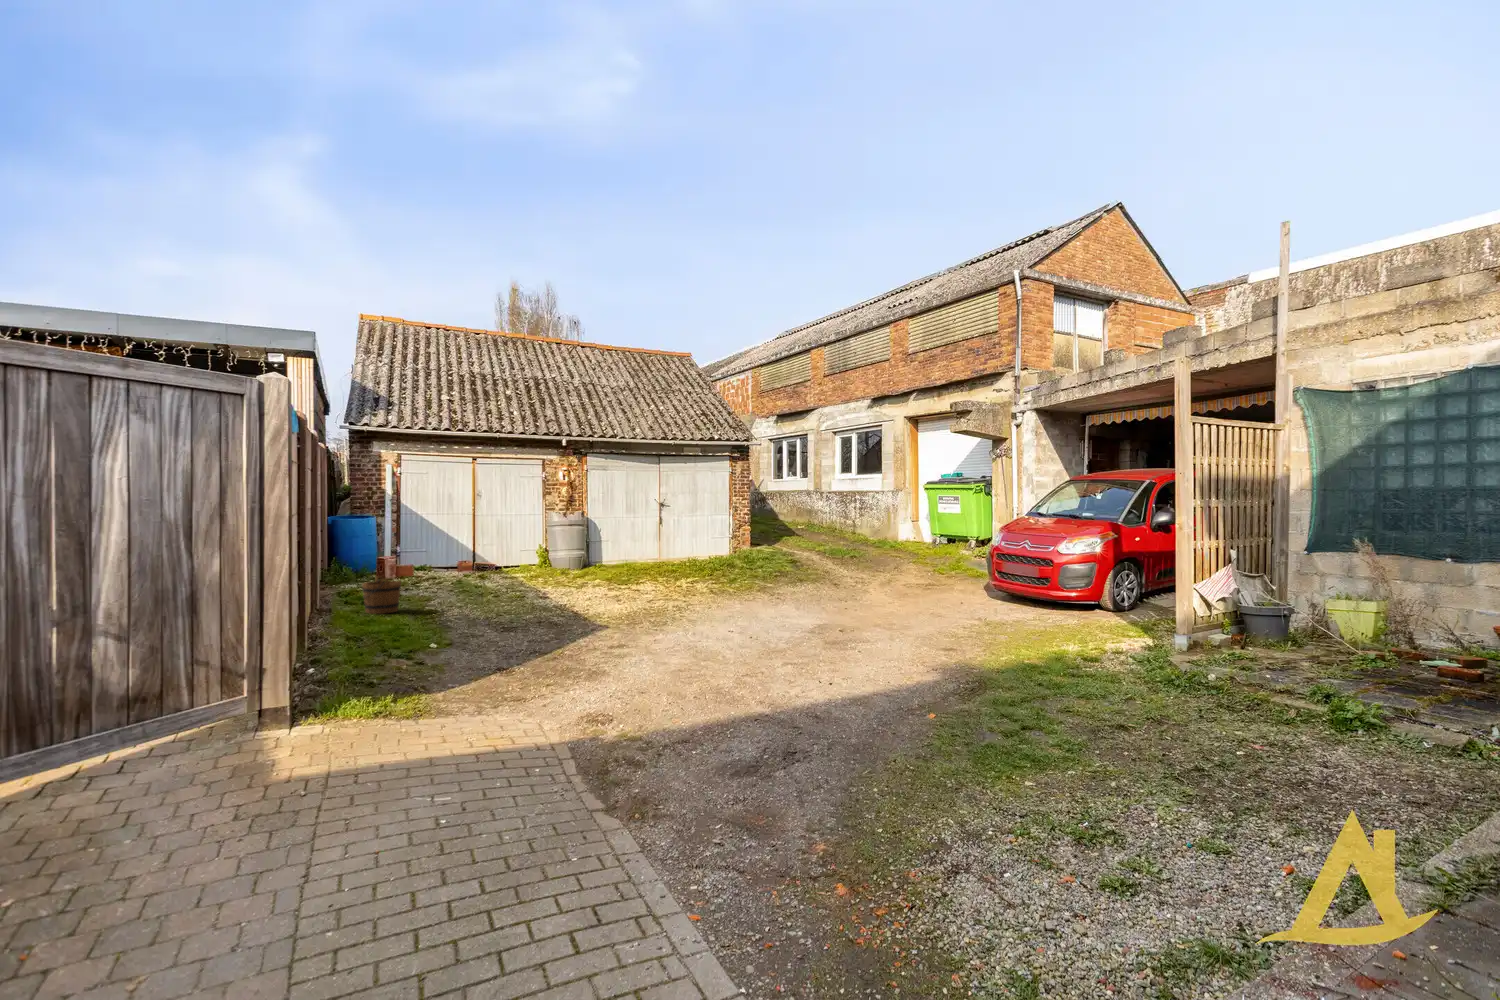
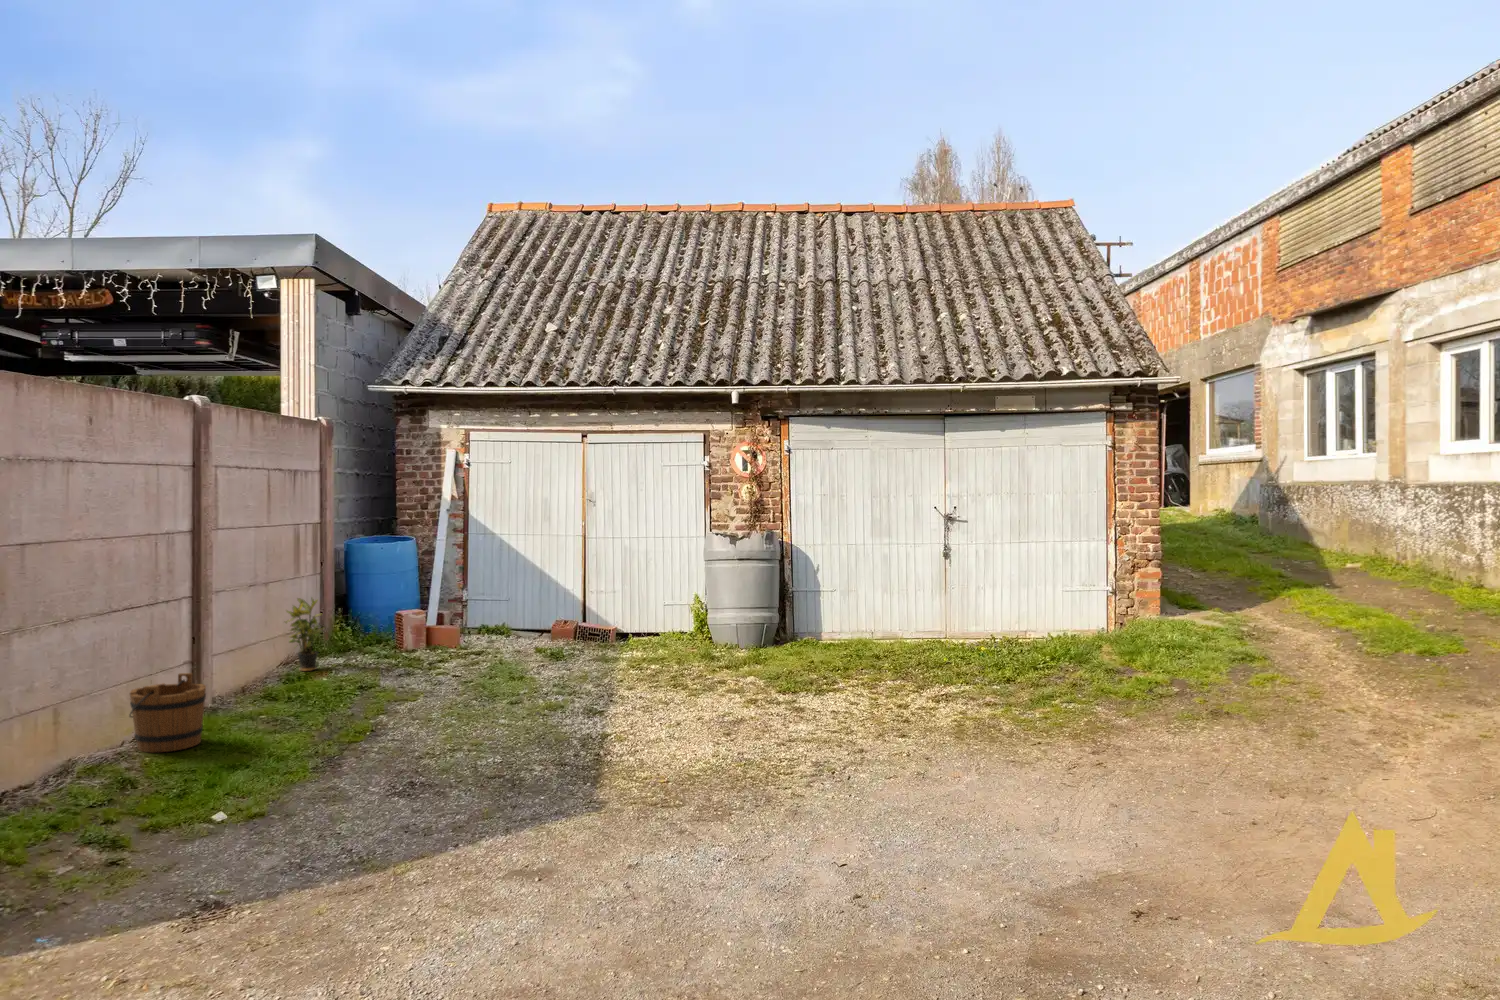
potted plant: none [344,547,370,590] -> present [285,598,323,671]

